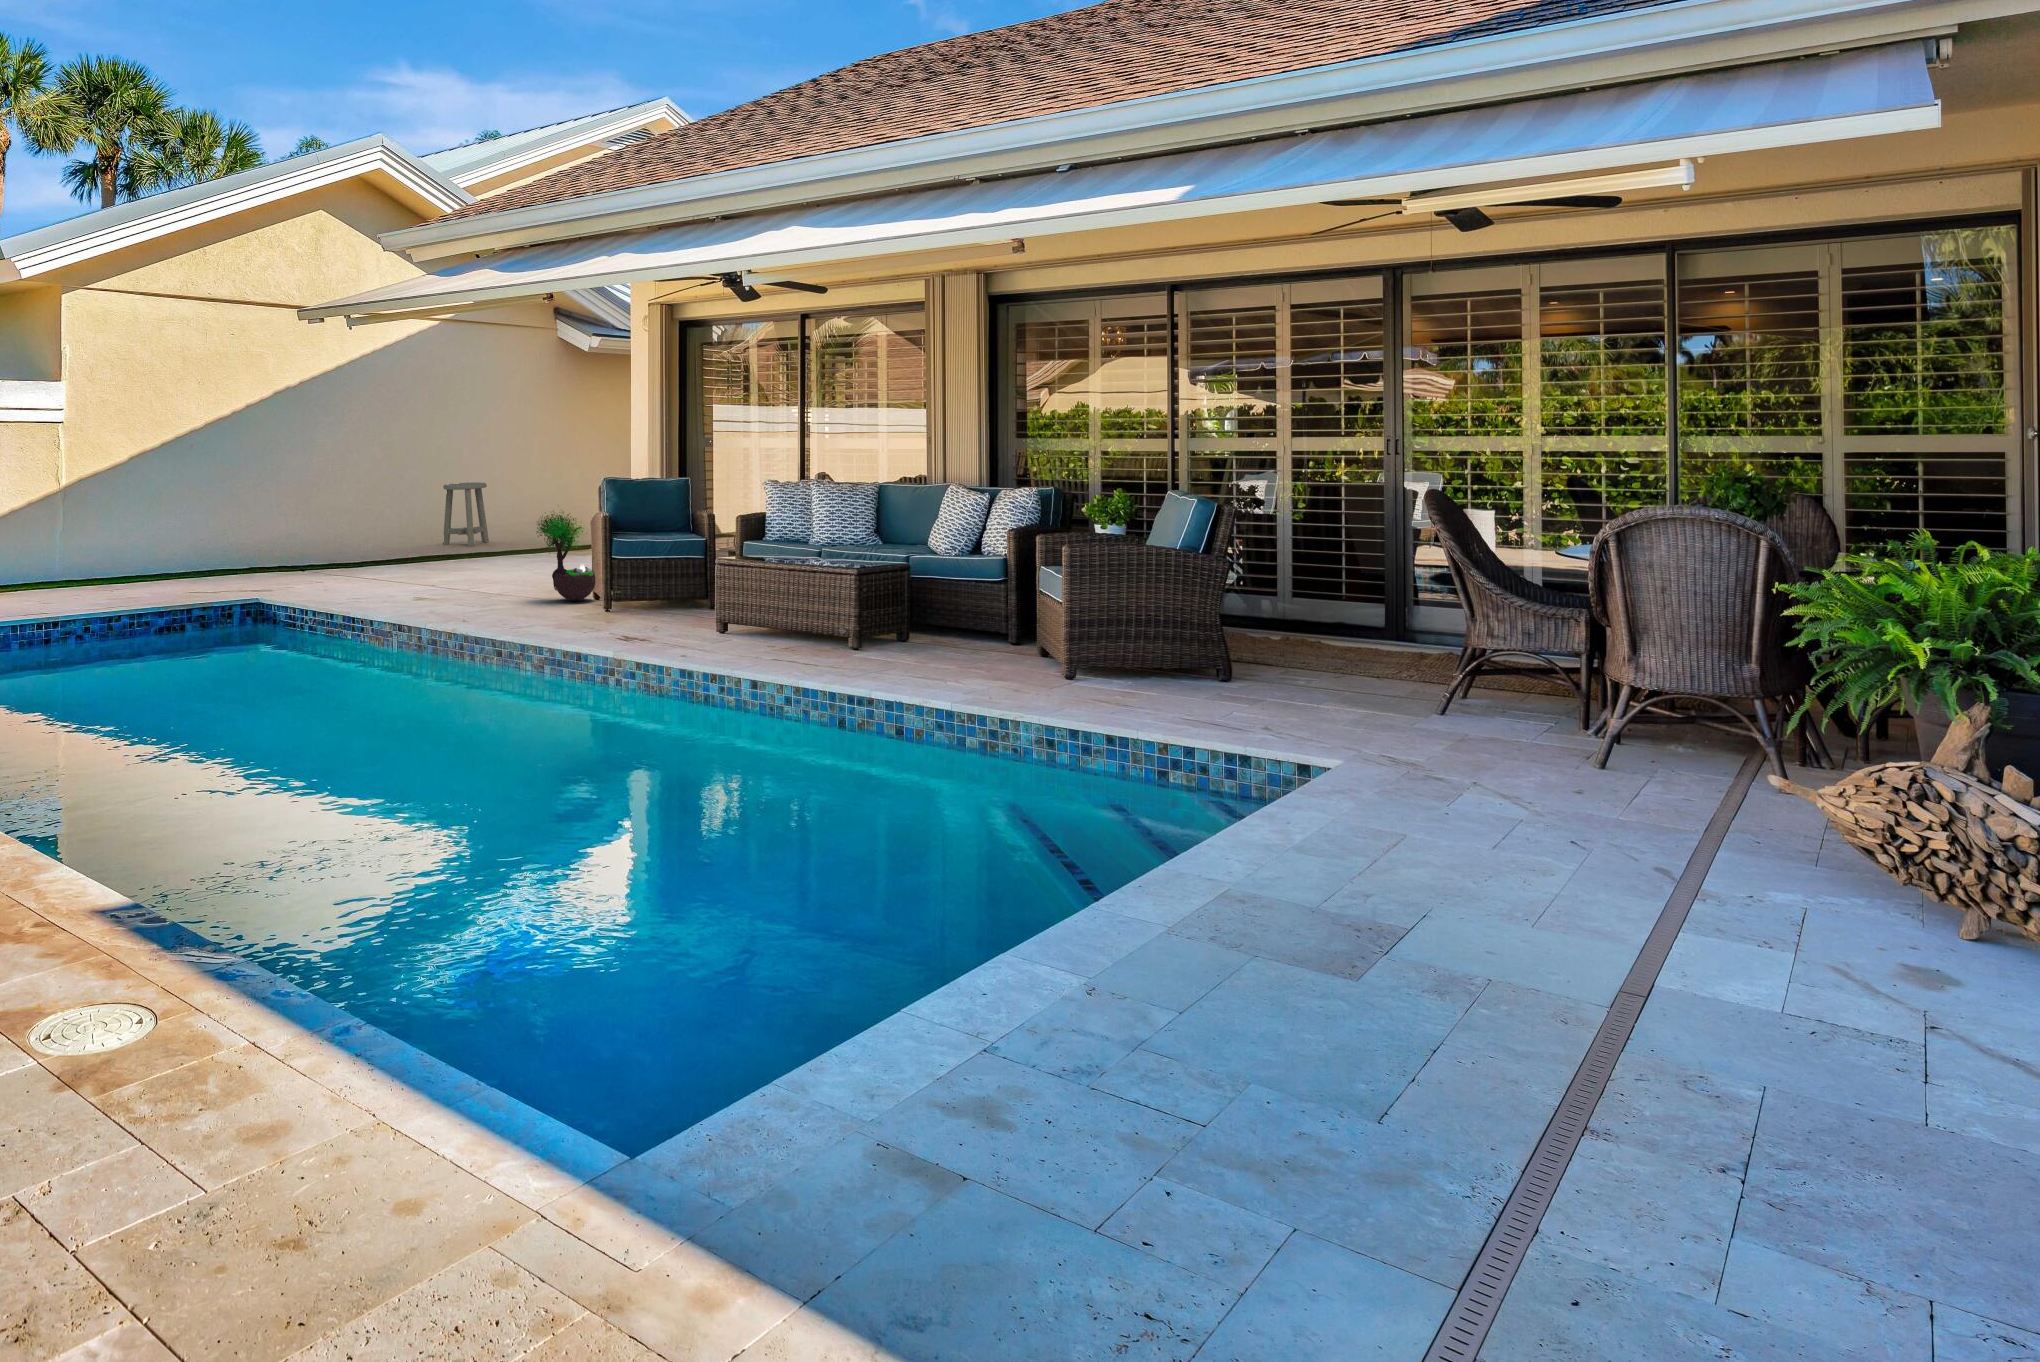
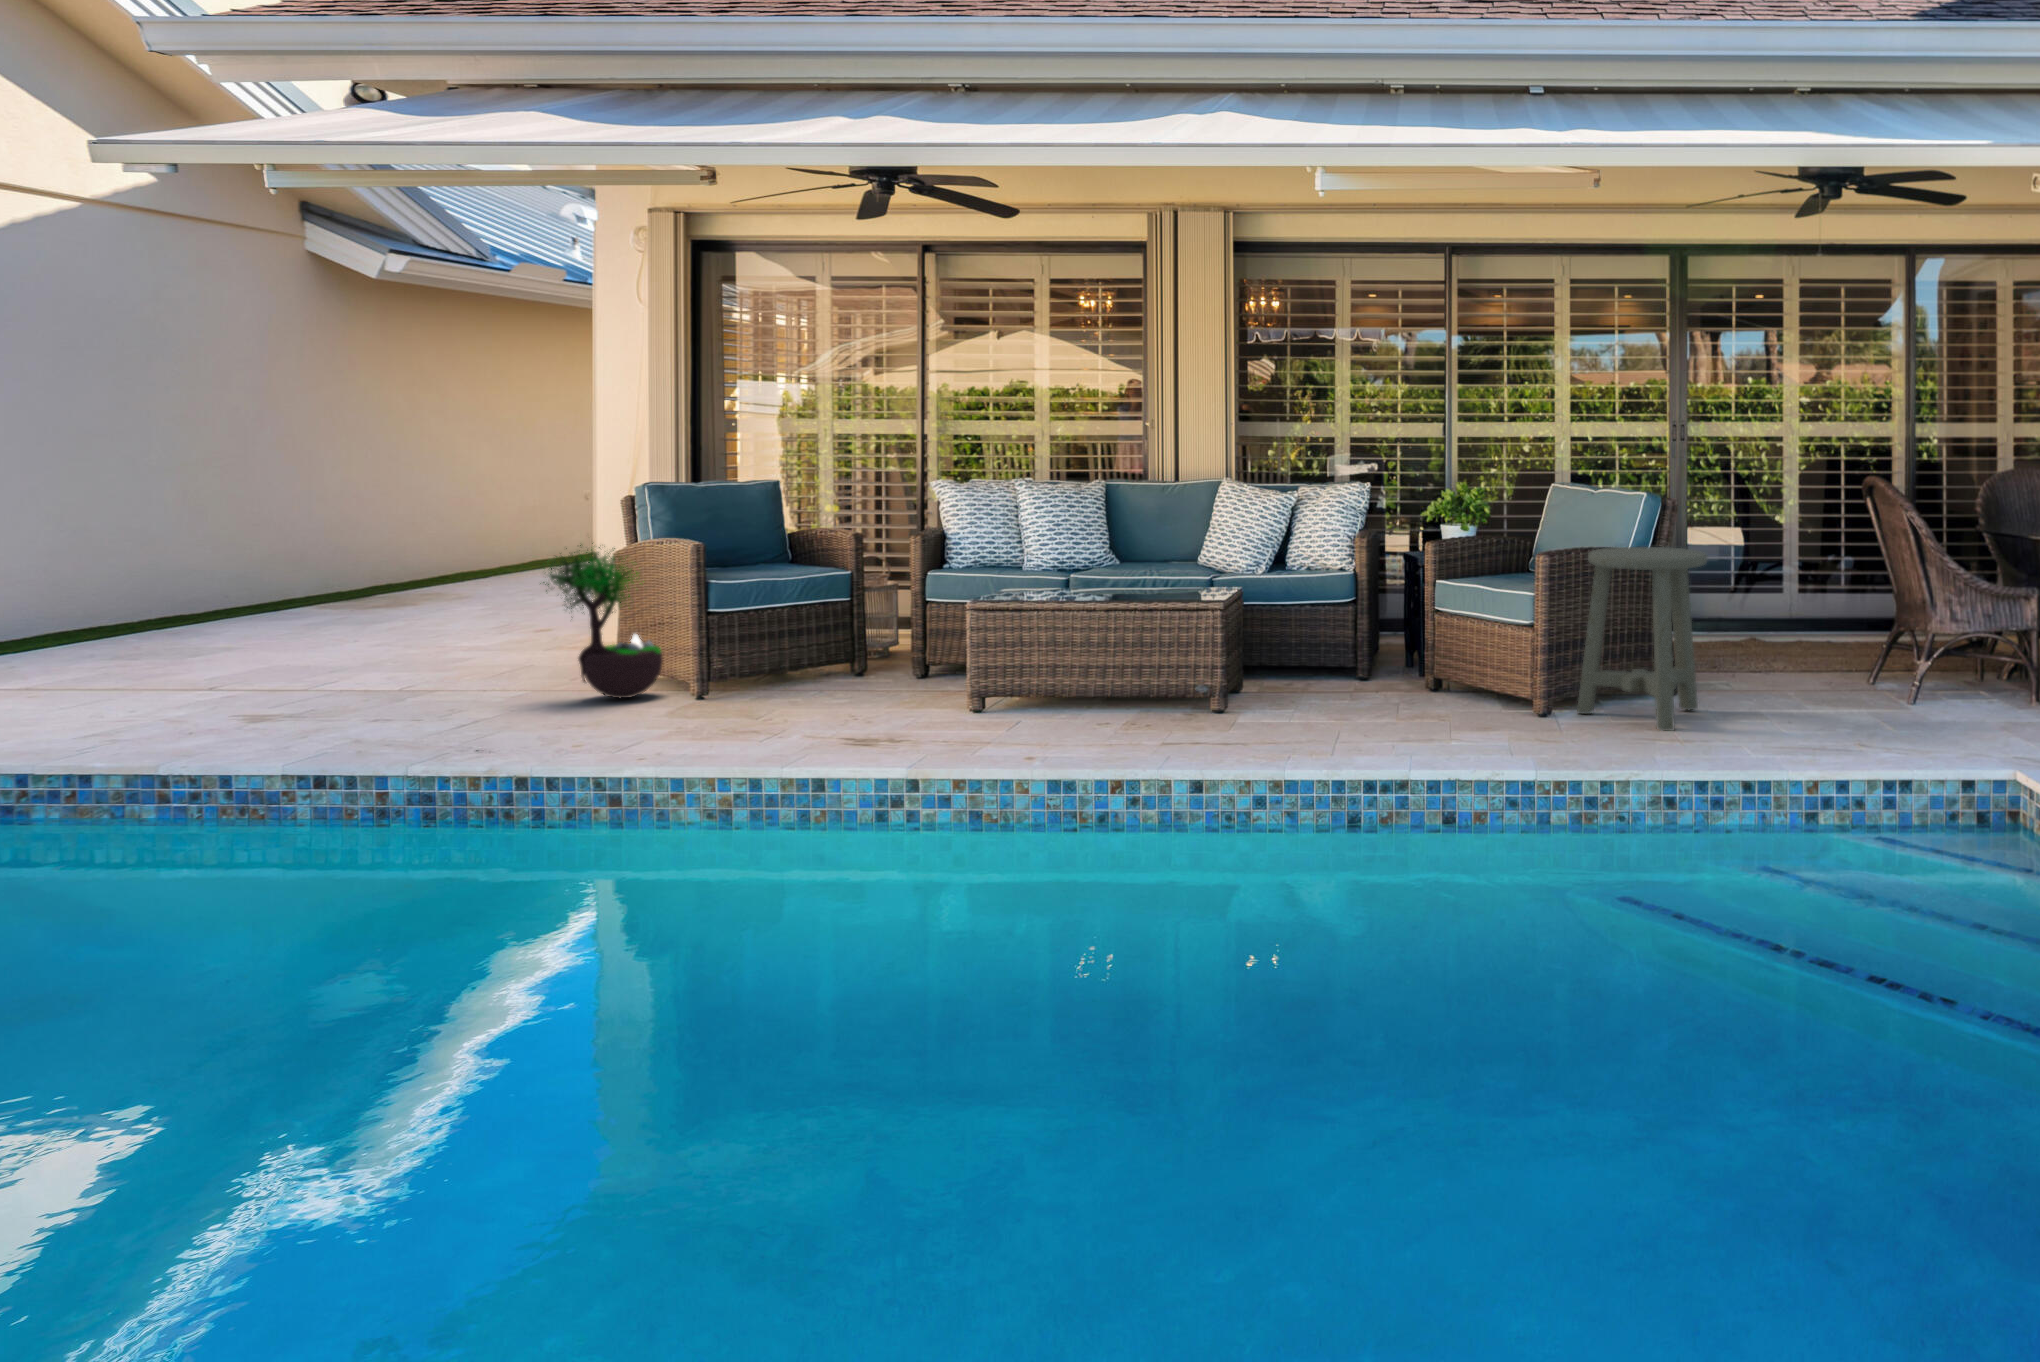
stool: present [443,482,489,547] -> present [1577,547,1707,731]

